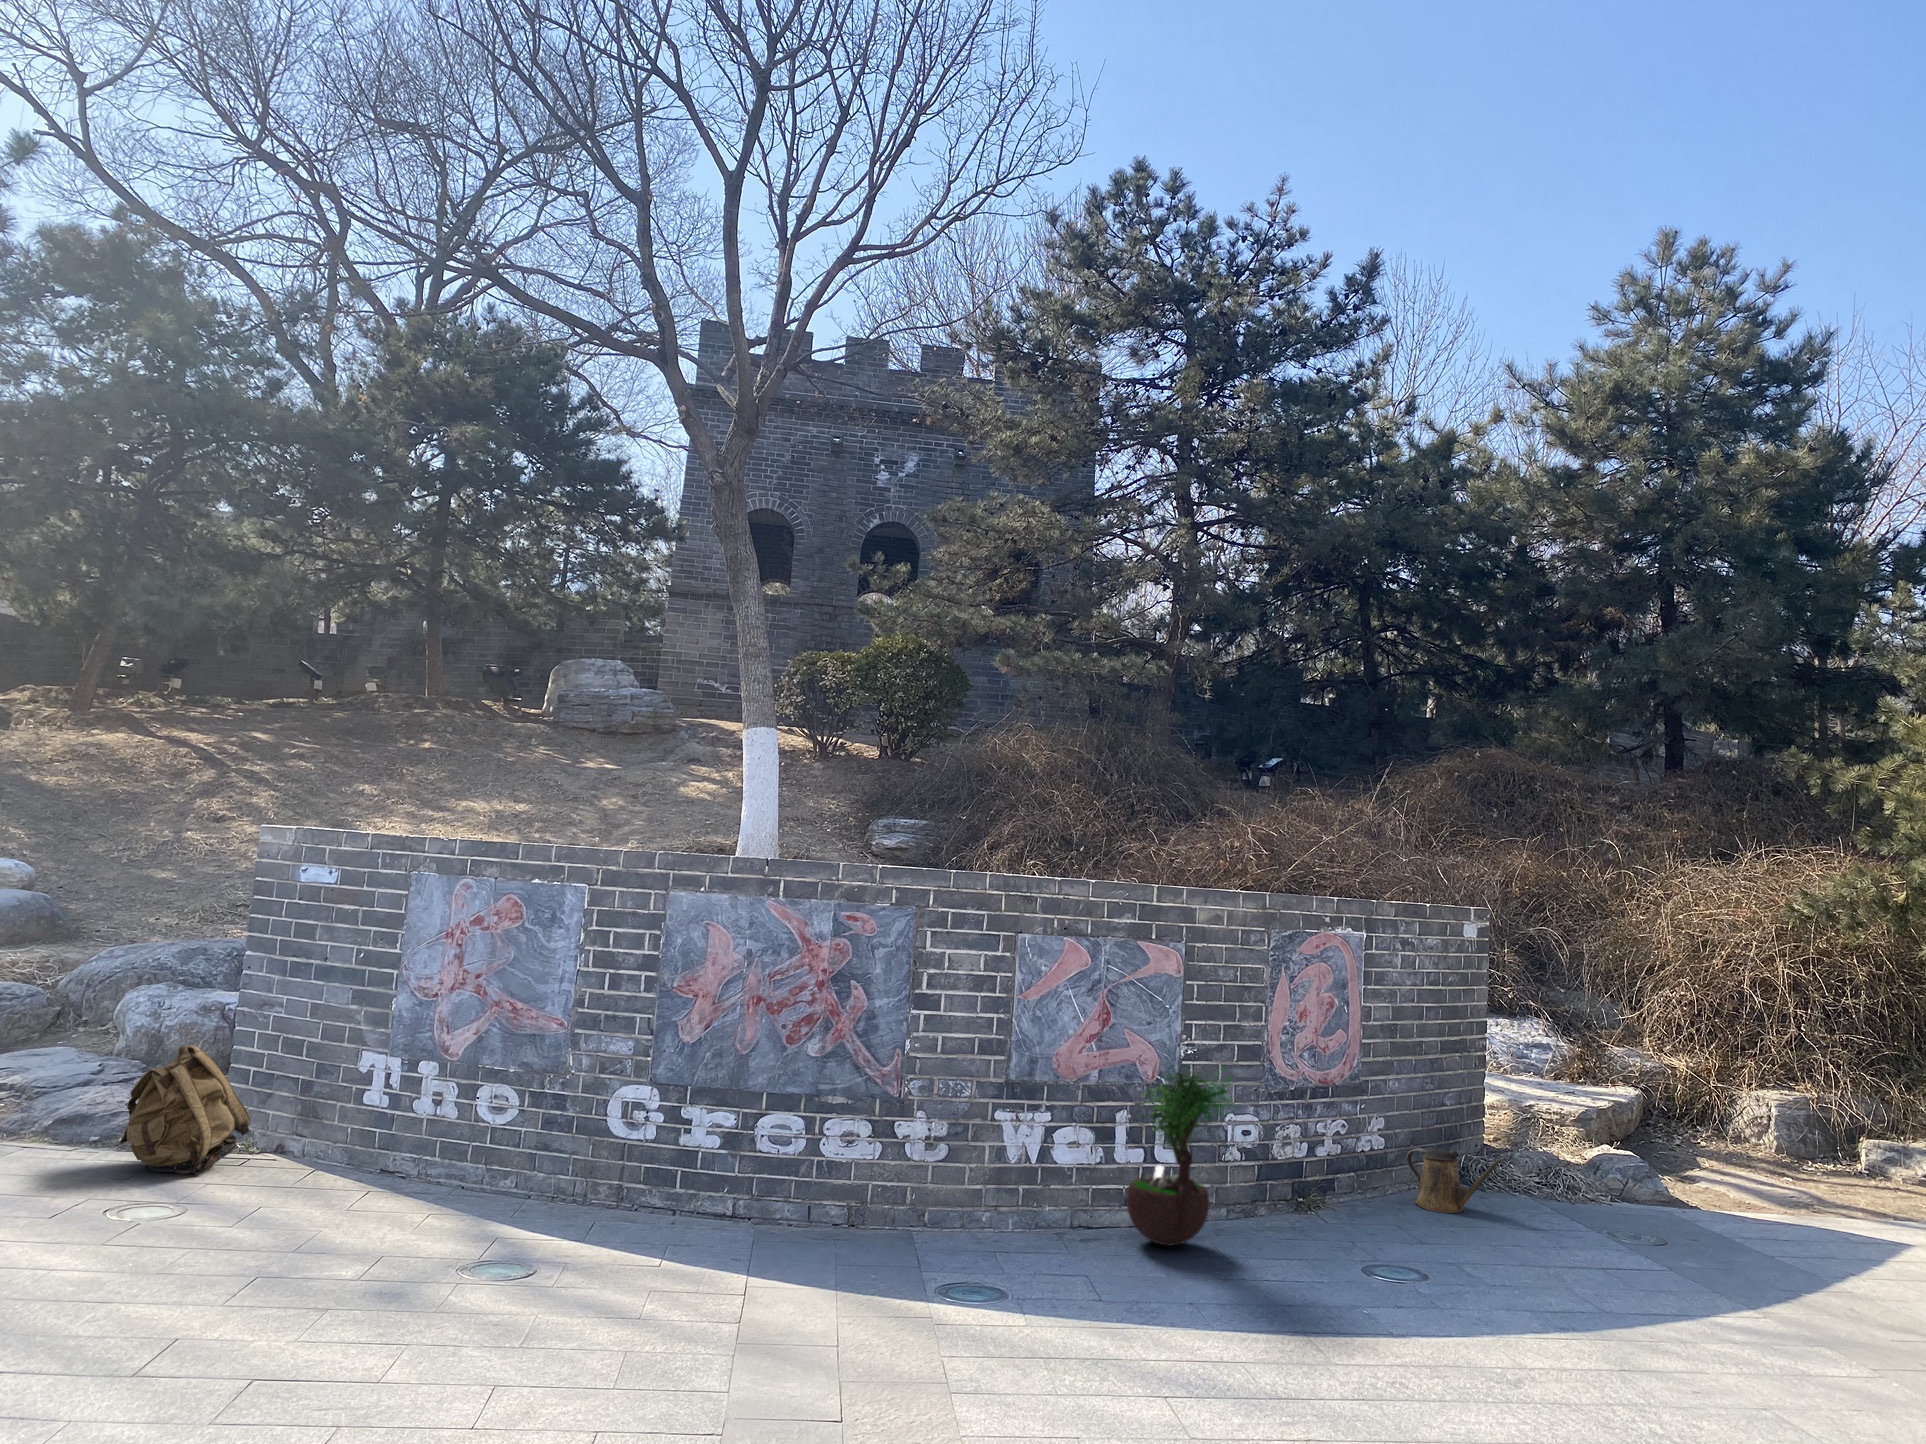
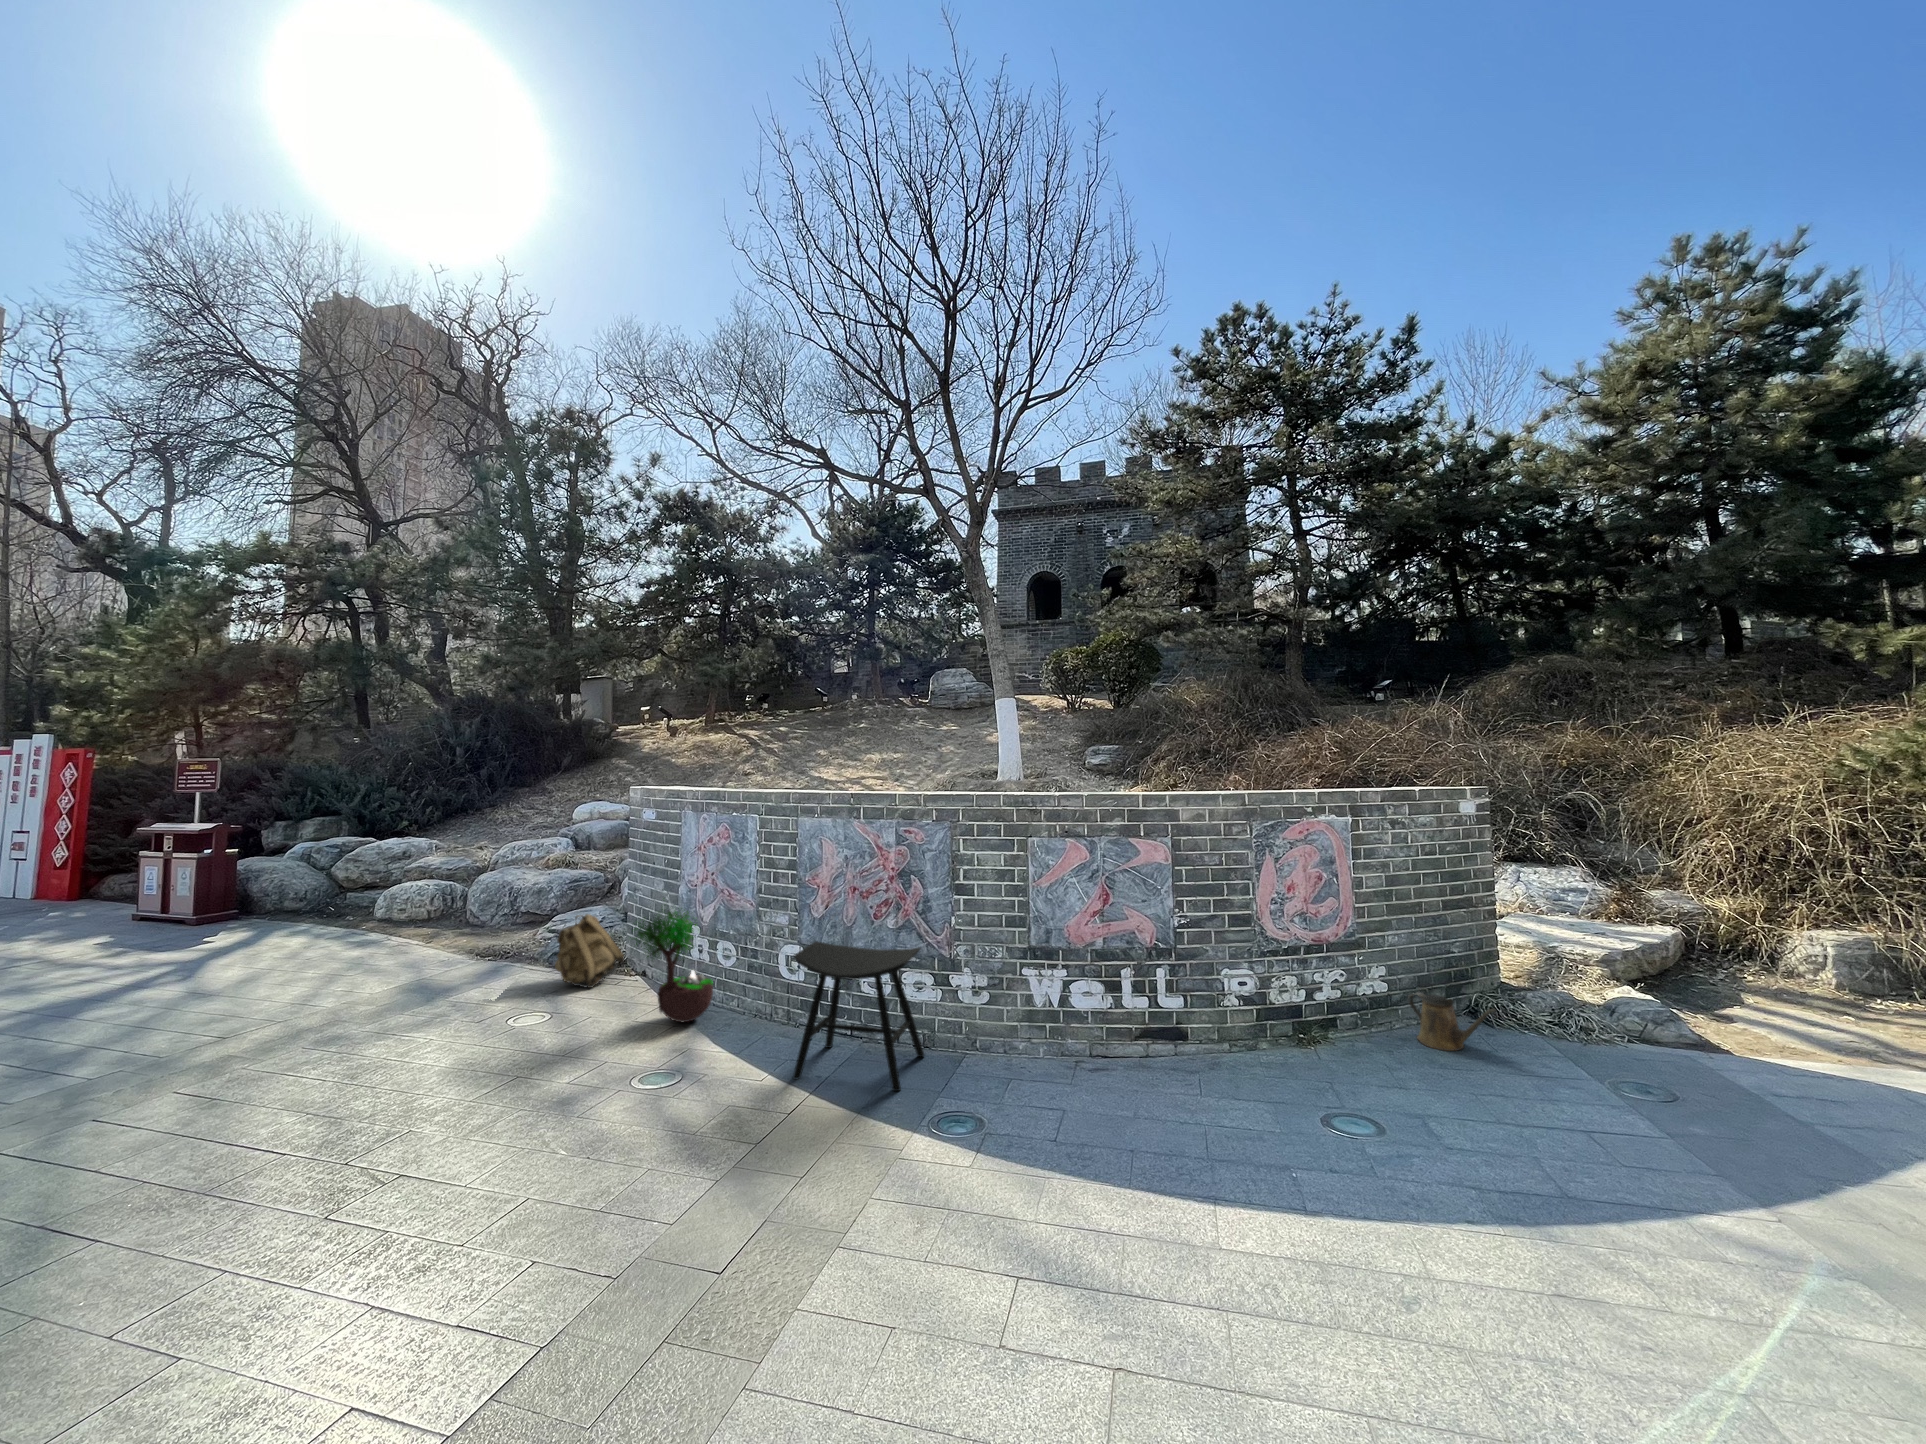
potted tree: present [1126,1066,1233,1246] -> present [630,909,713,1022]
stool: none [682,1073,866,1273] -> present [793,941,924,1091]

